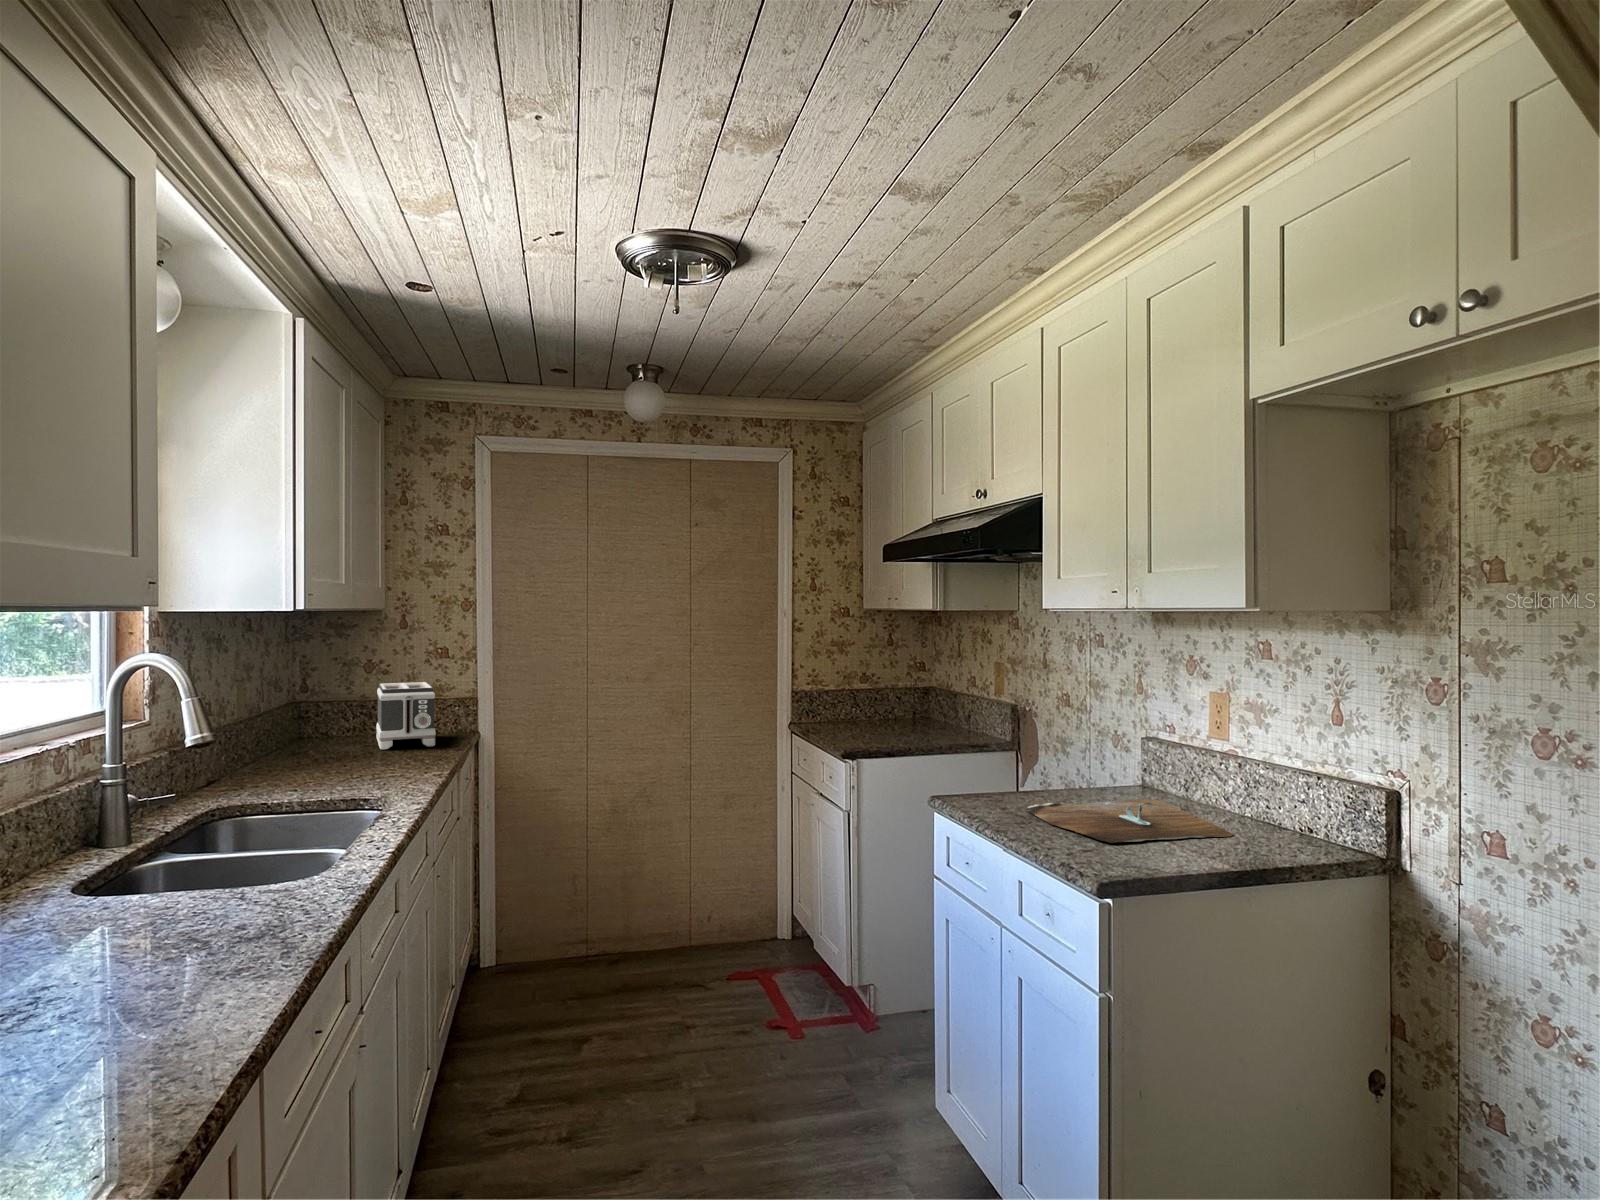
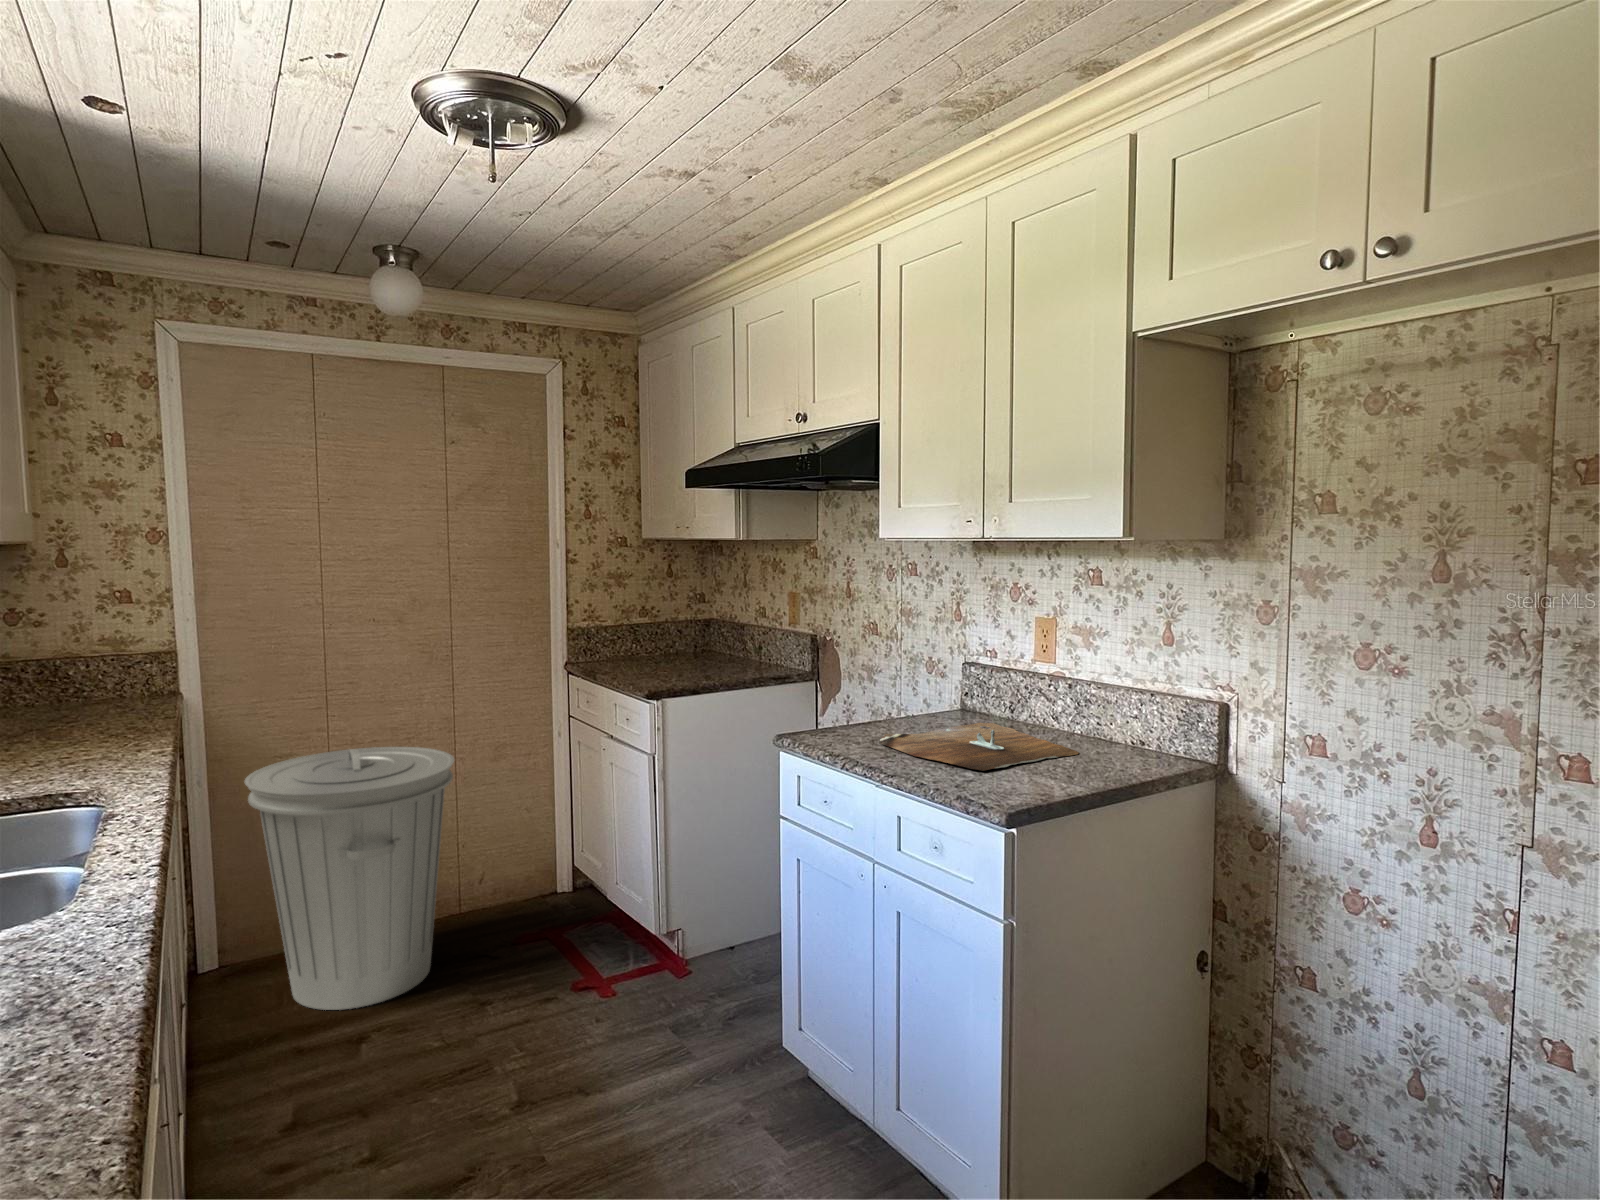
toaster: present [376,682,436,750] -> none [28,636,128,726]
trash can: none [515,786,680,1012] -> present [245,747,454,1010]

